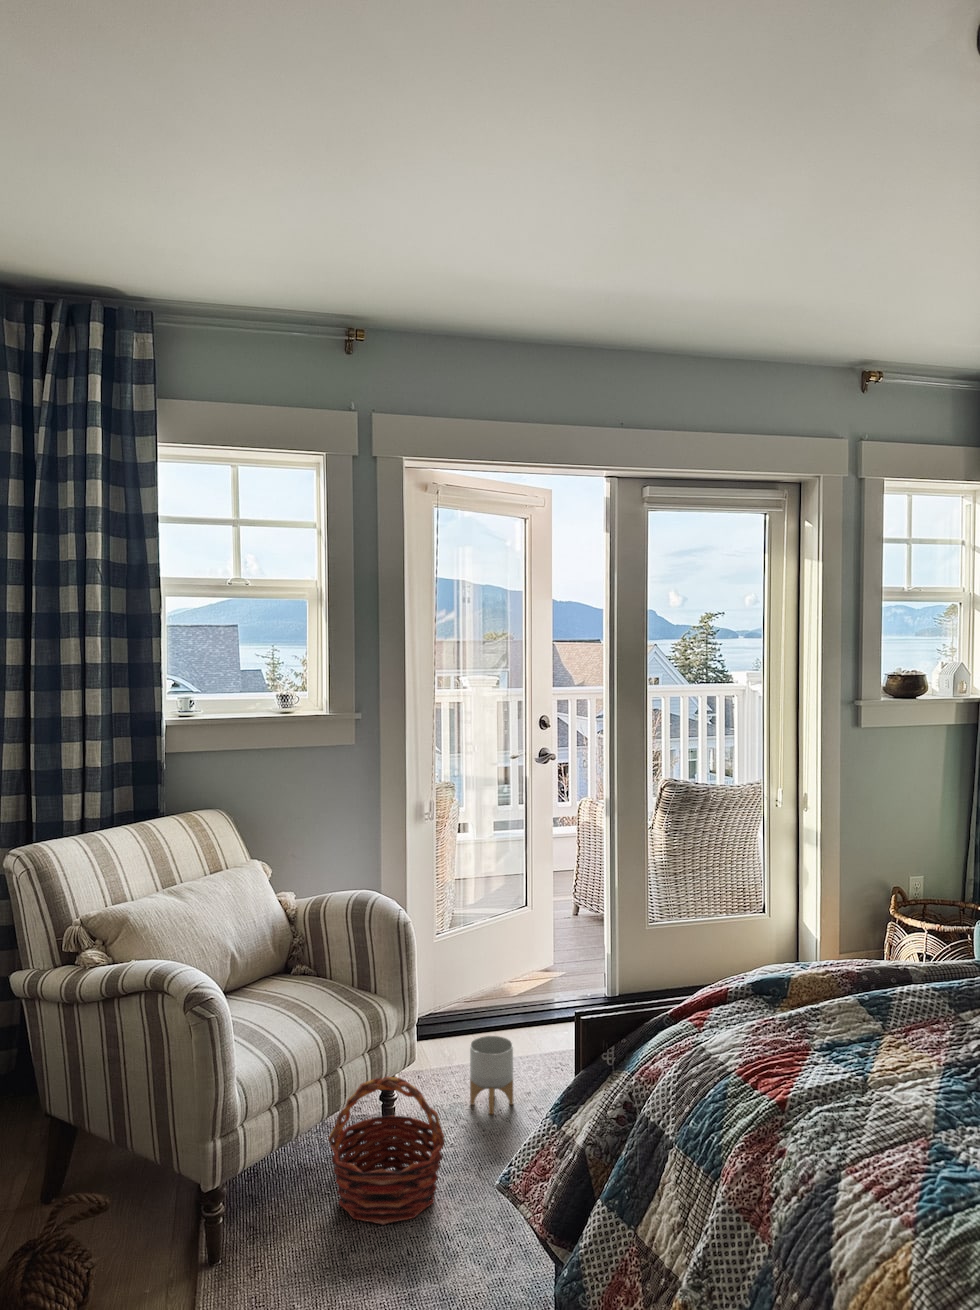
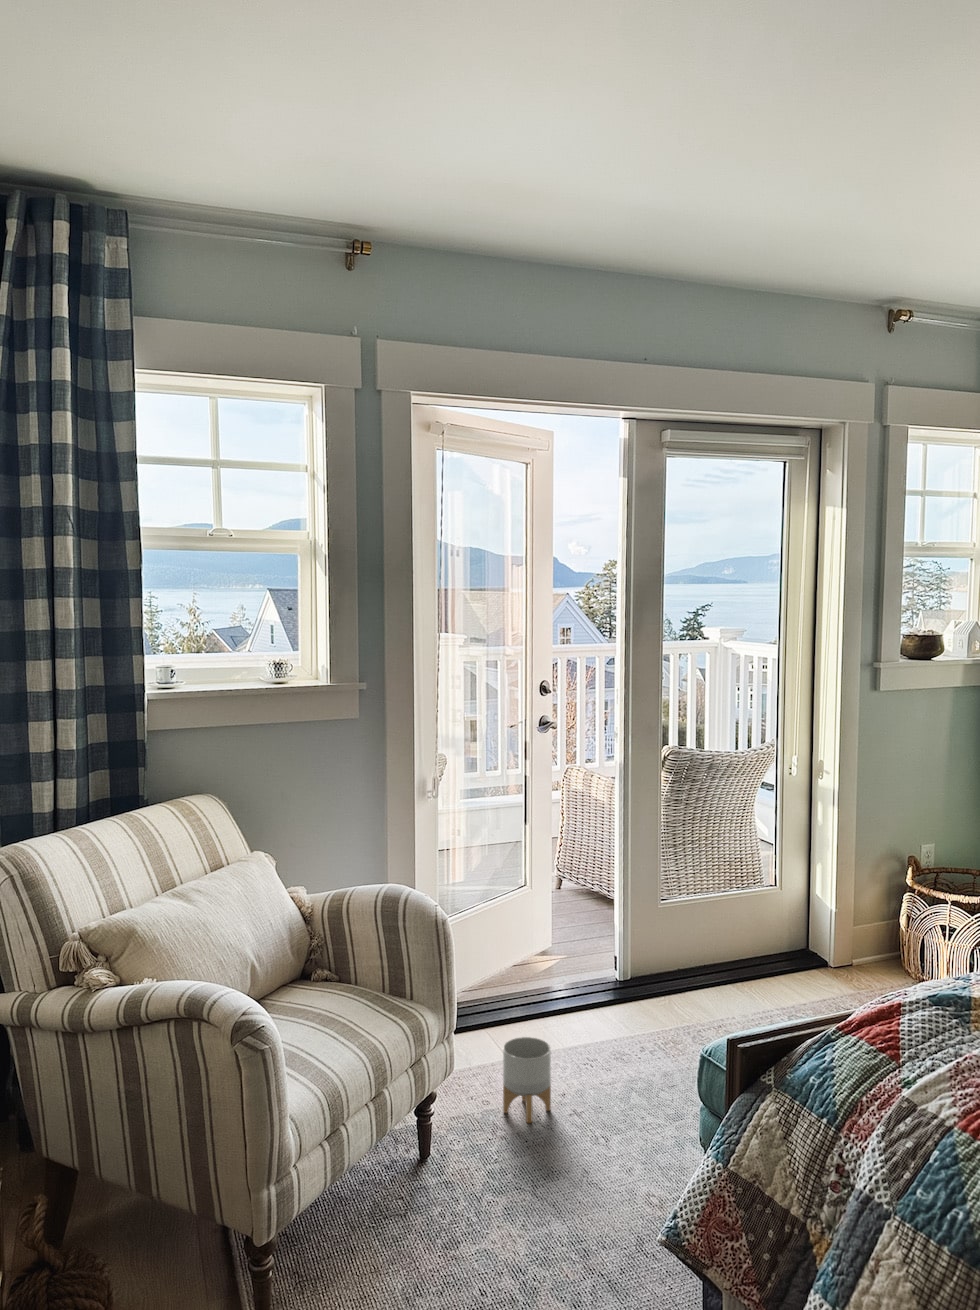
basket: present [328,1077,445,1224] -> none [373,1096,505,1261]

